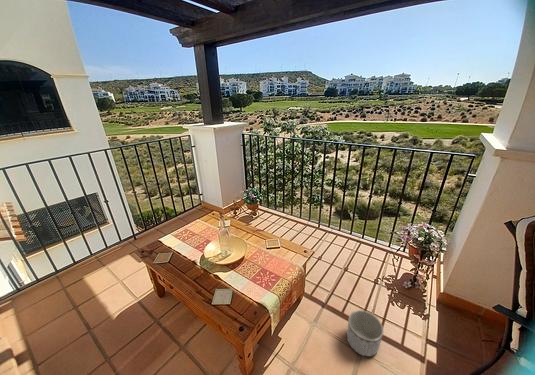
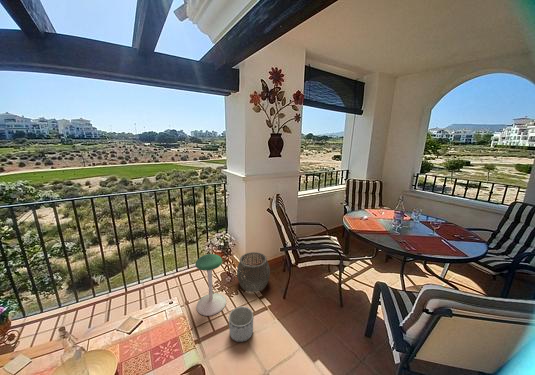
stool: none [346,234,391,304] -> present [196,254,226,316]
woven basket: none [412,270,482,339] -> present [237,252,270,292]

